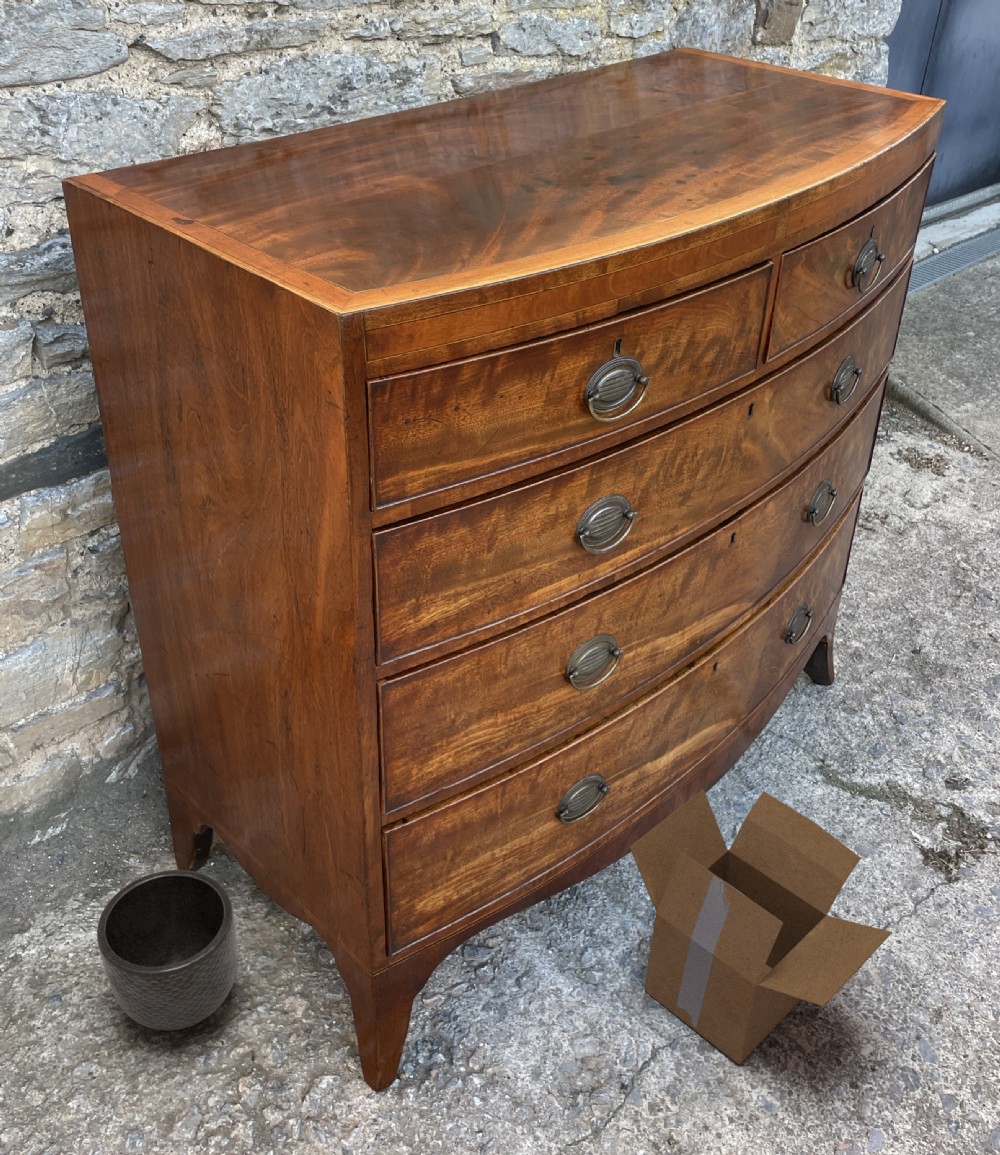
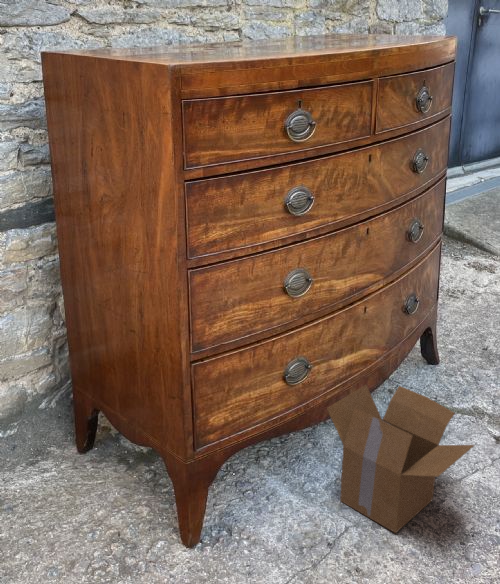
planter: present [97,870,237,1030] -> none [34,432,111,522]

